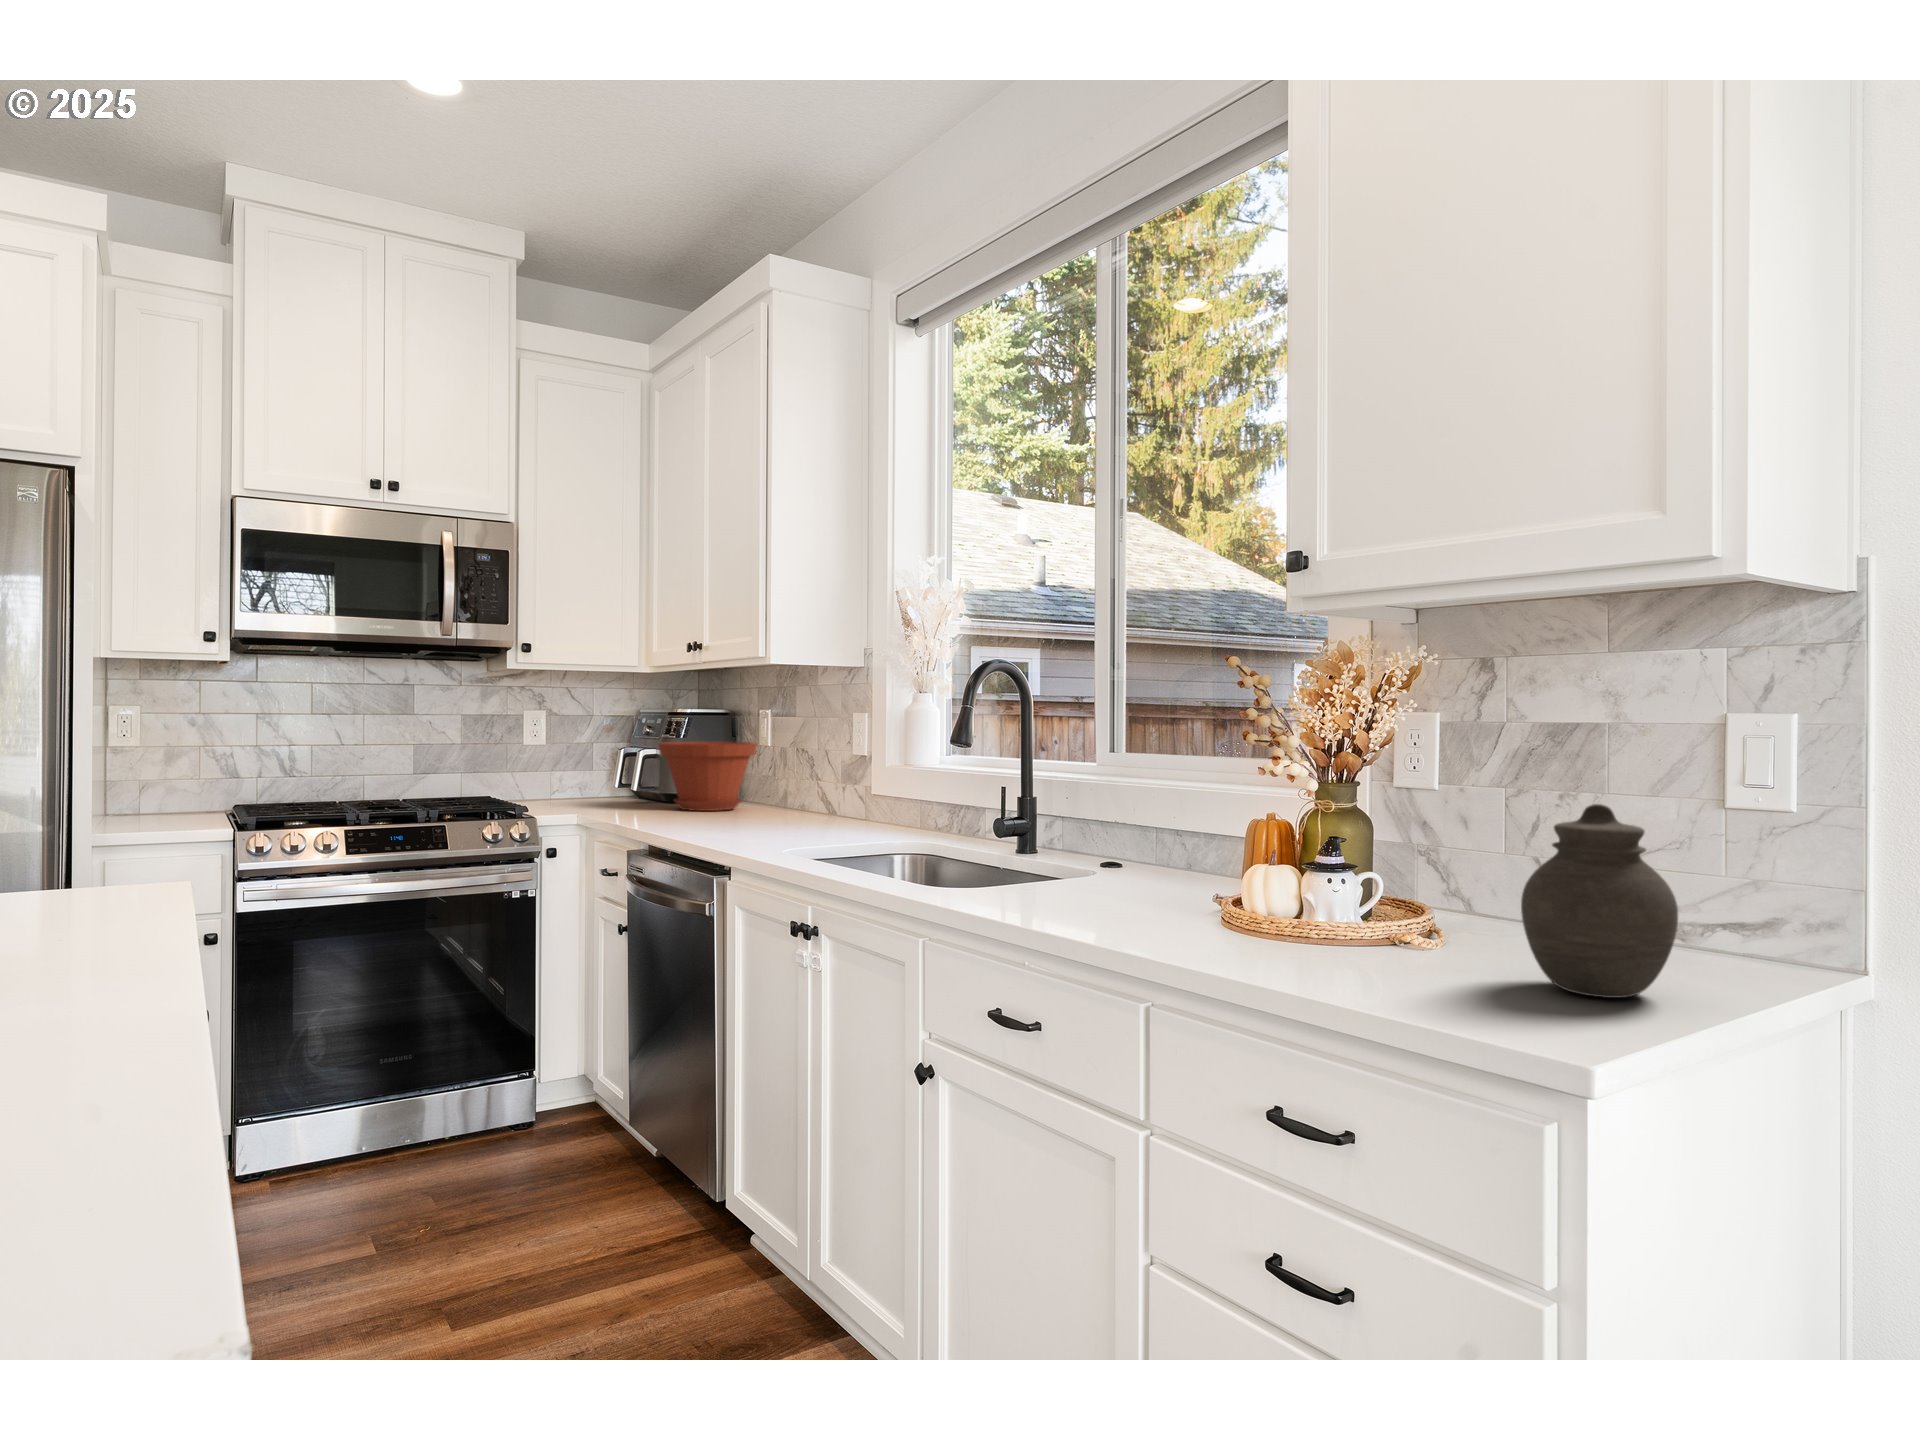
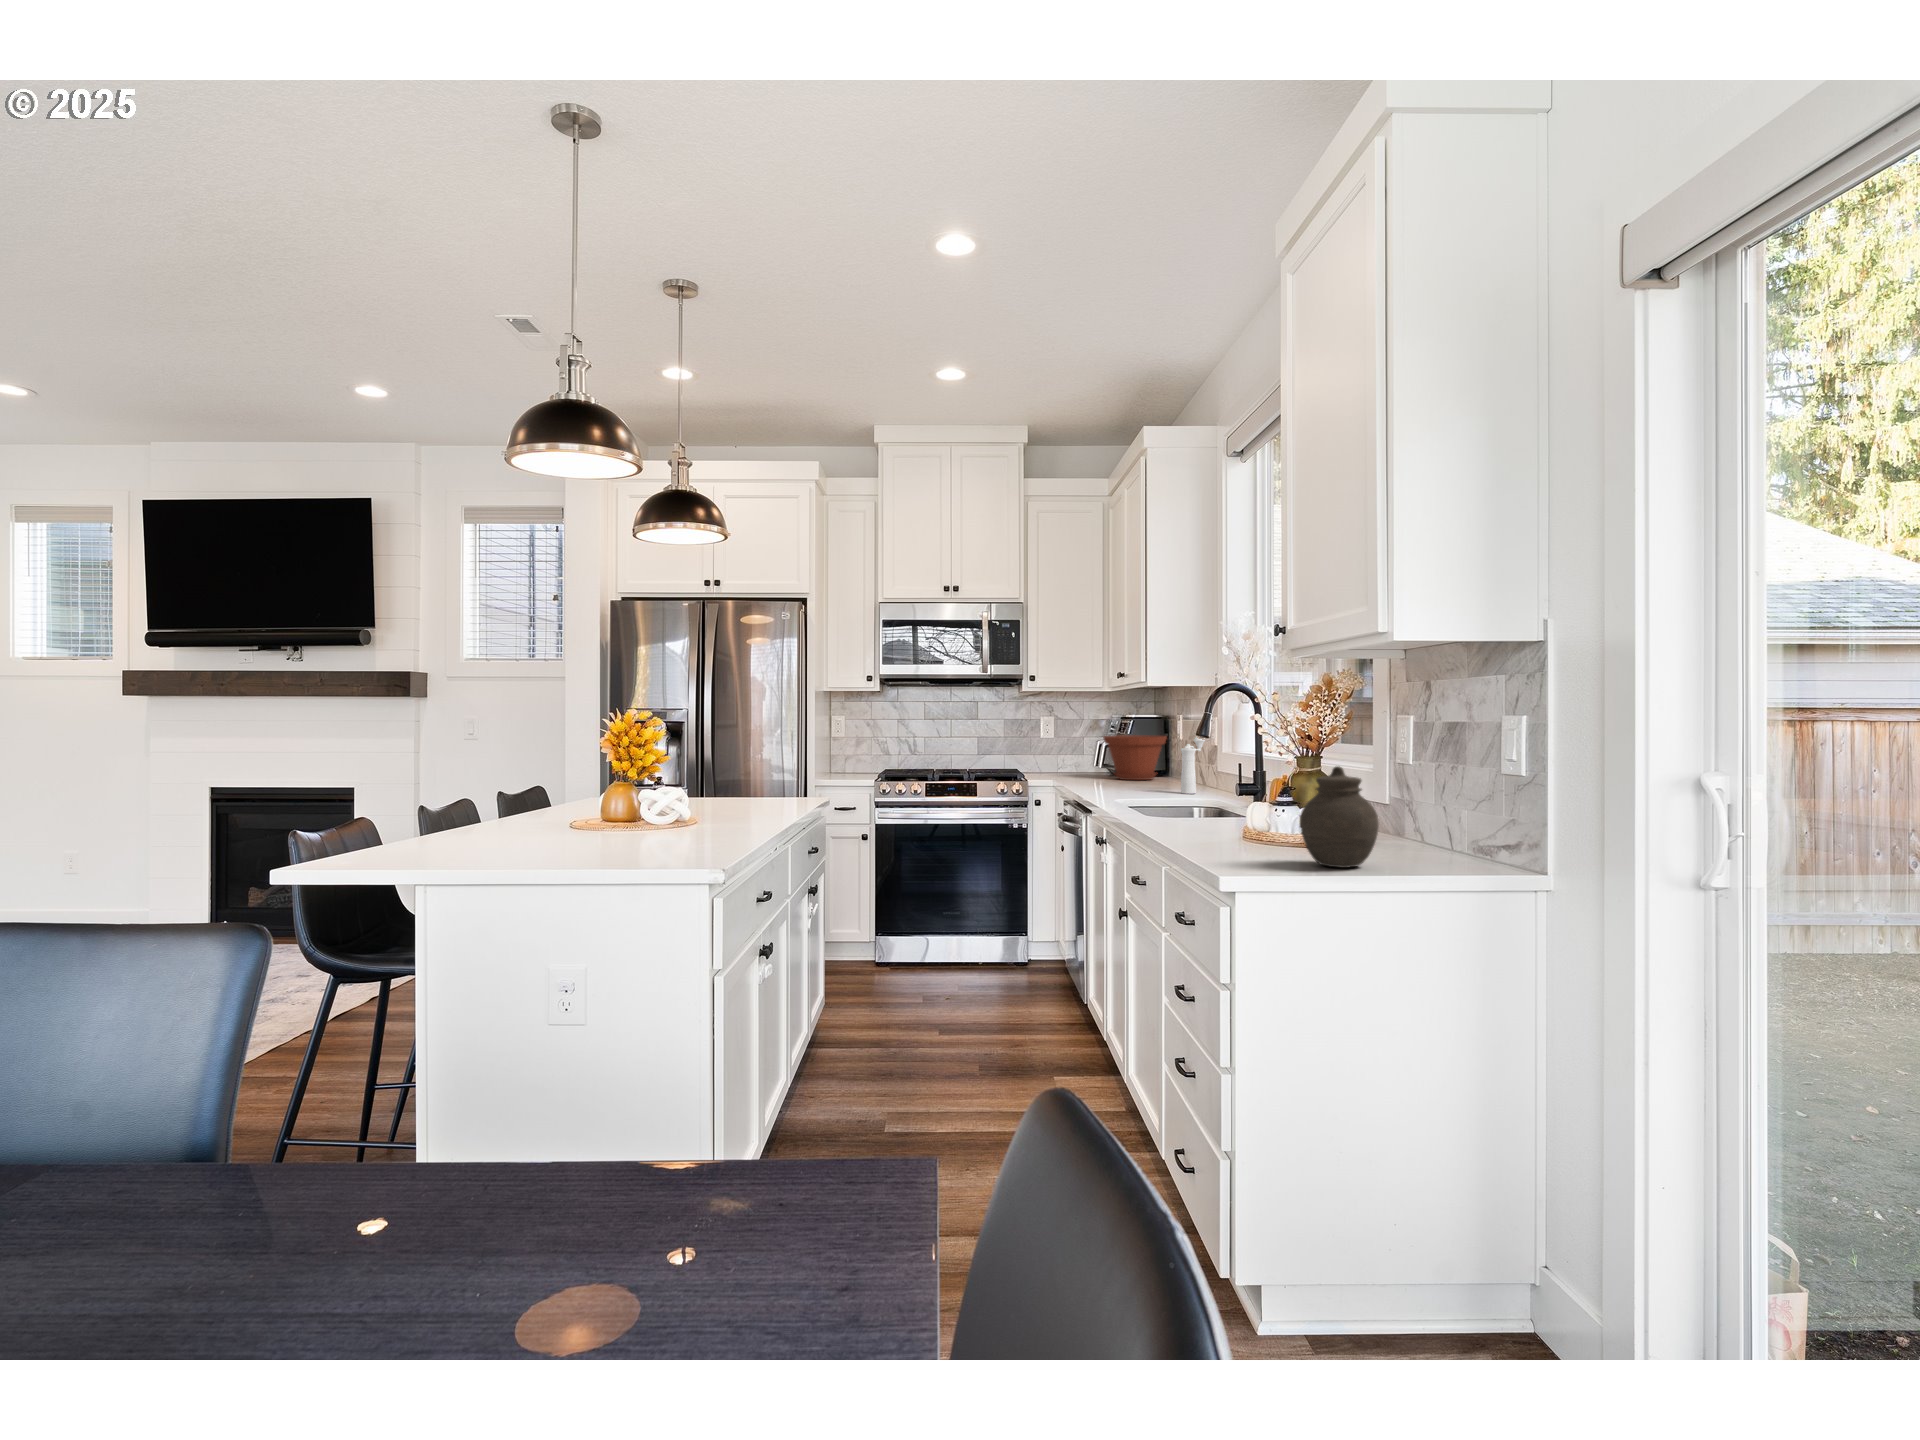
pepper mill: none [833,745,859,833] -> present [1181,737,1205,794]

